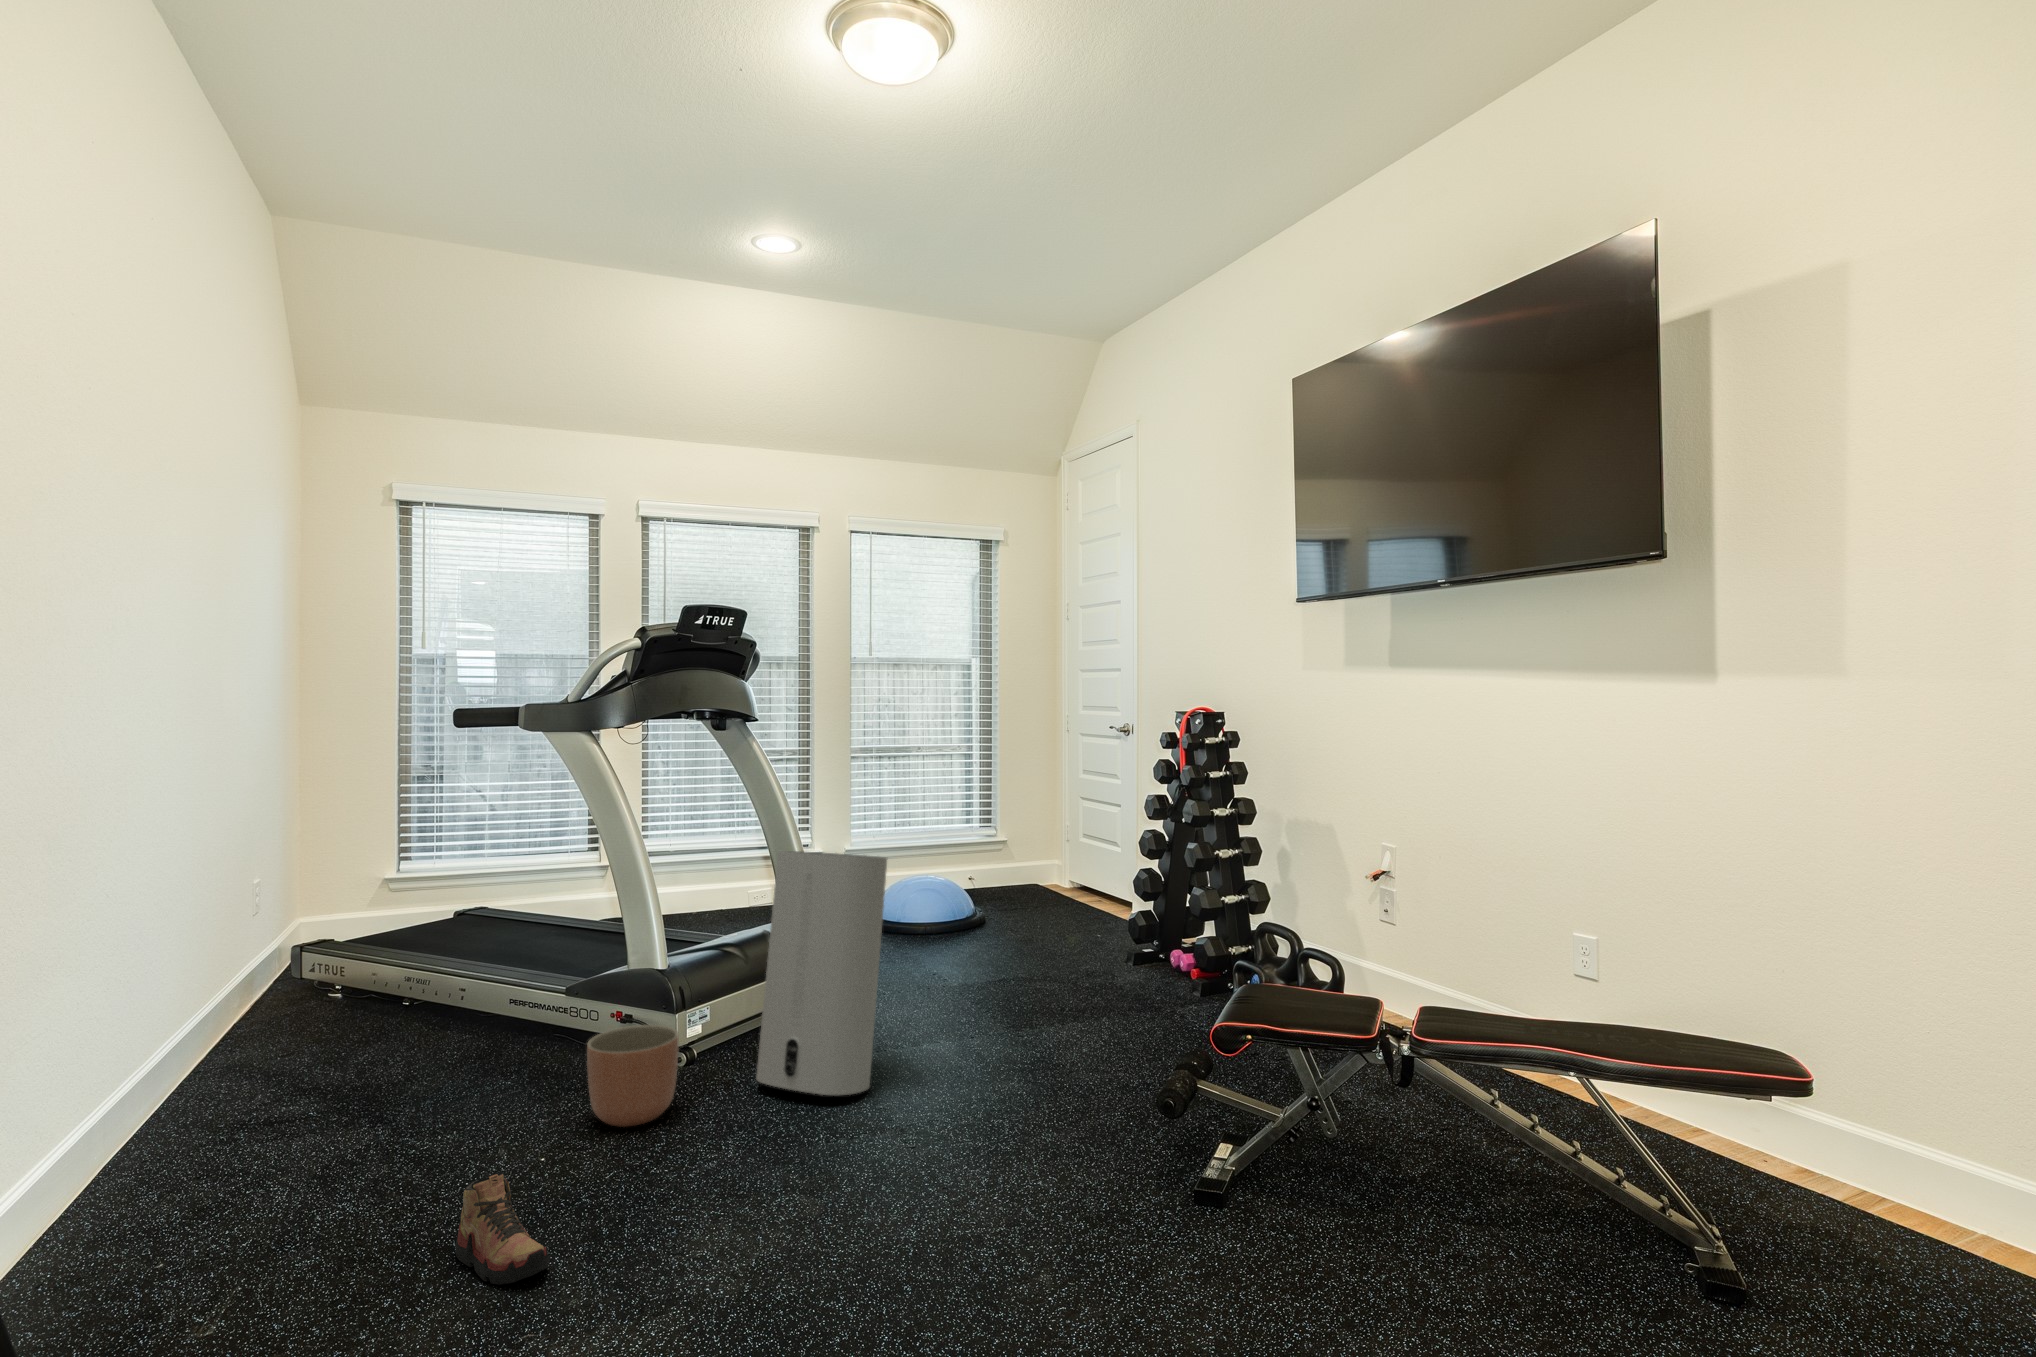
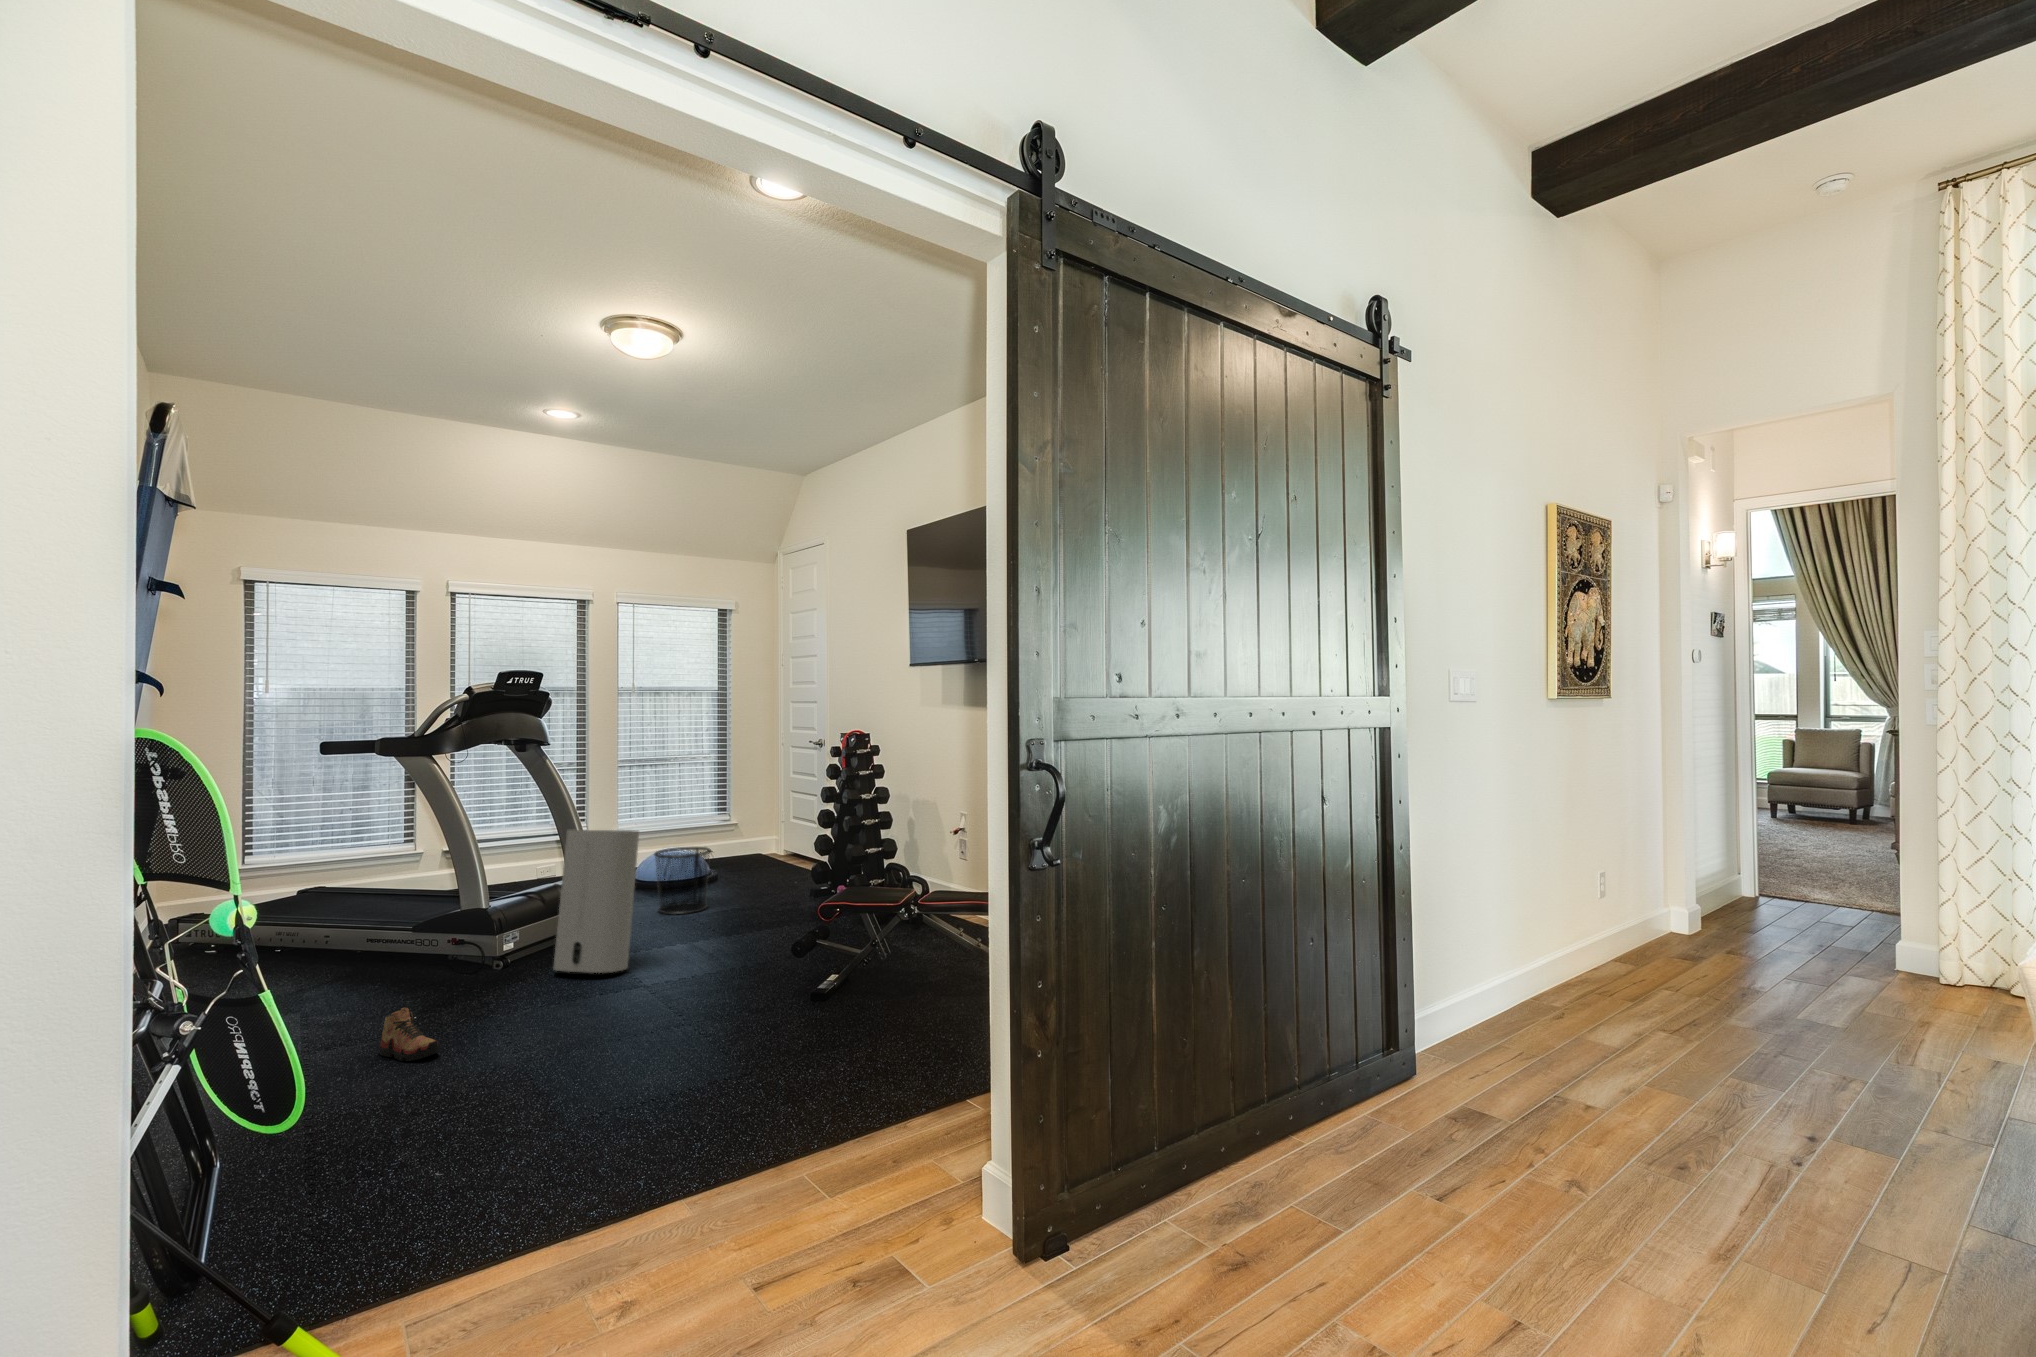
waste bin: none [901,877,983,981] -> present [654,847,711,915]
planter: present [587,1025,679,1127] -> none [442,939,503,998]

